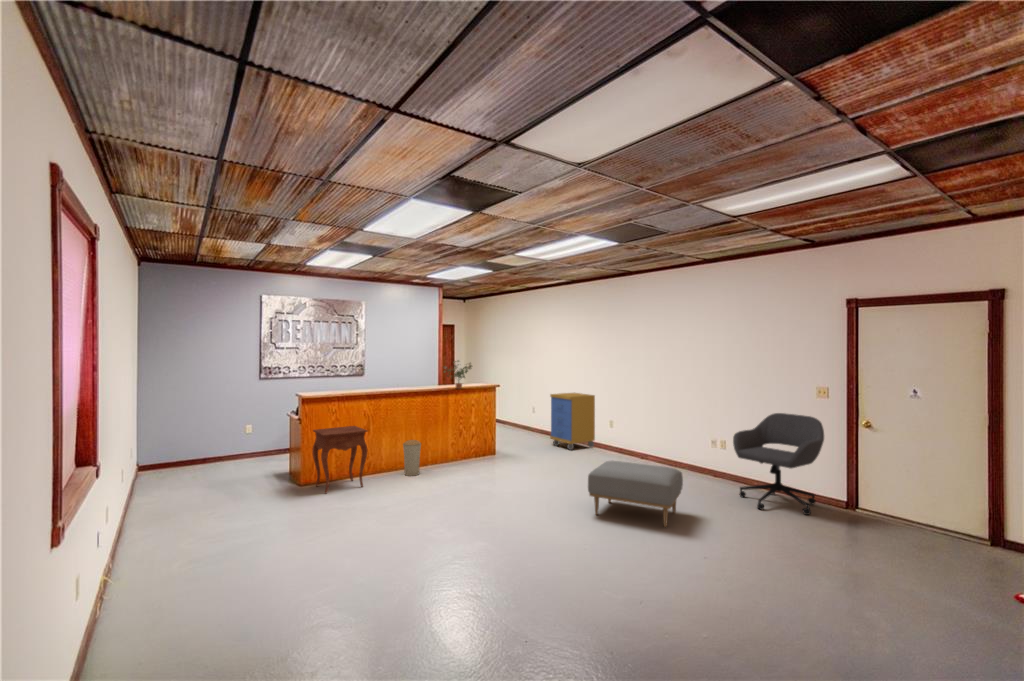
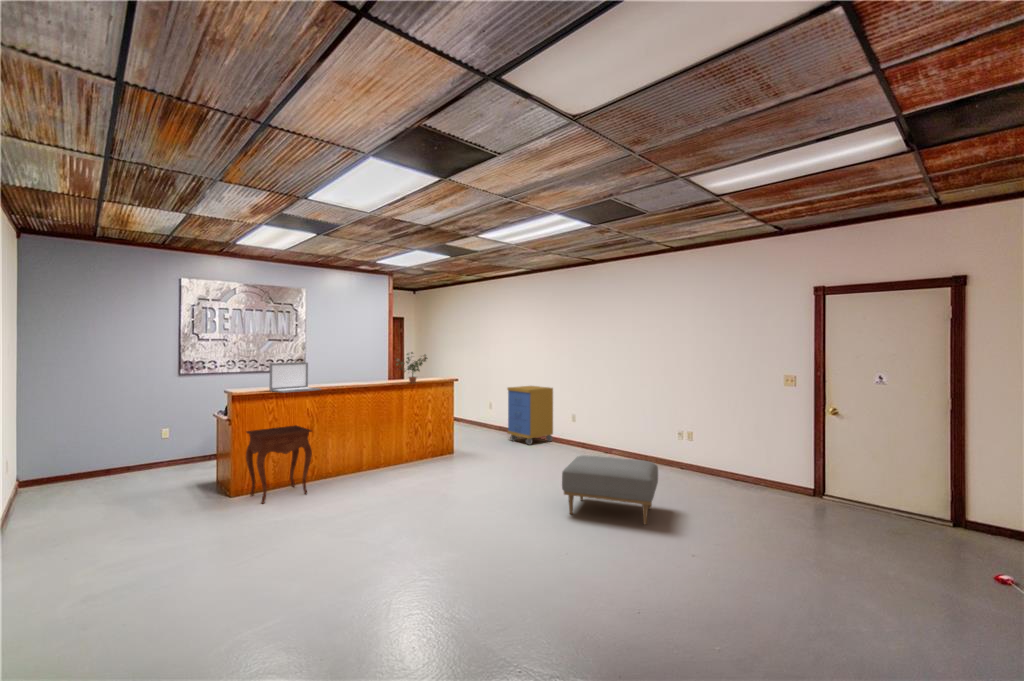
laptop: none [332,370,376,397] -> present [269,363,321,393]
office chair: present [733,413,824,515] -> none [702,402,791,504]
trash can: present [403,440,421,476] -> none [352,439,373,479]

